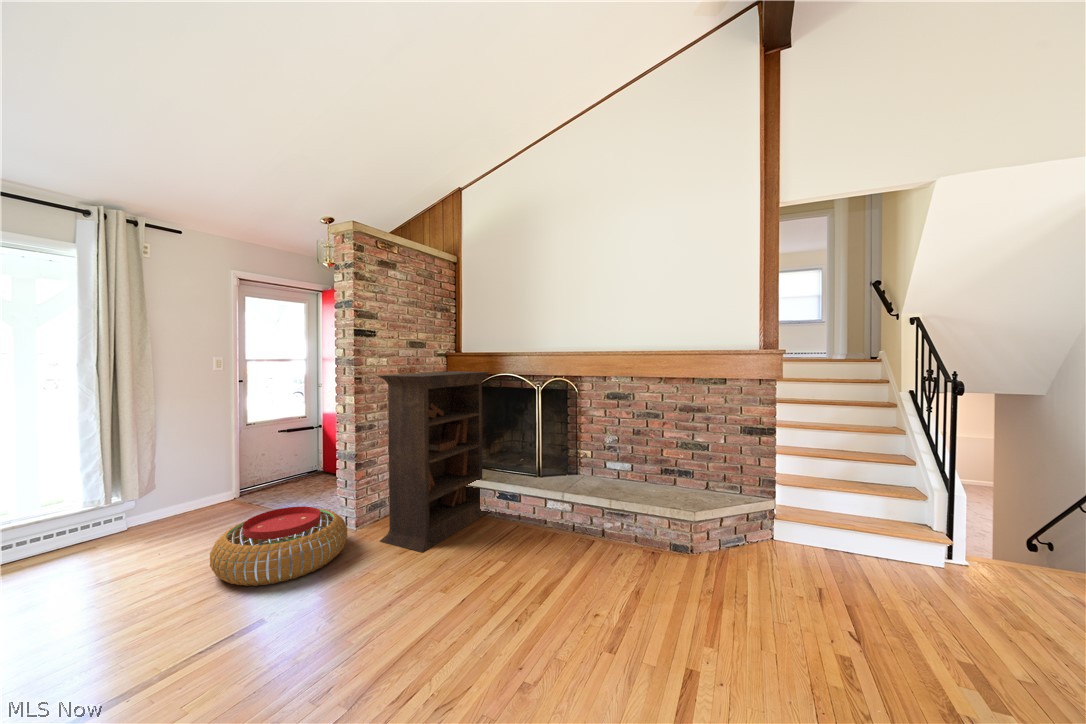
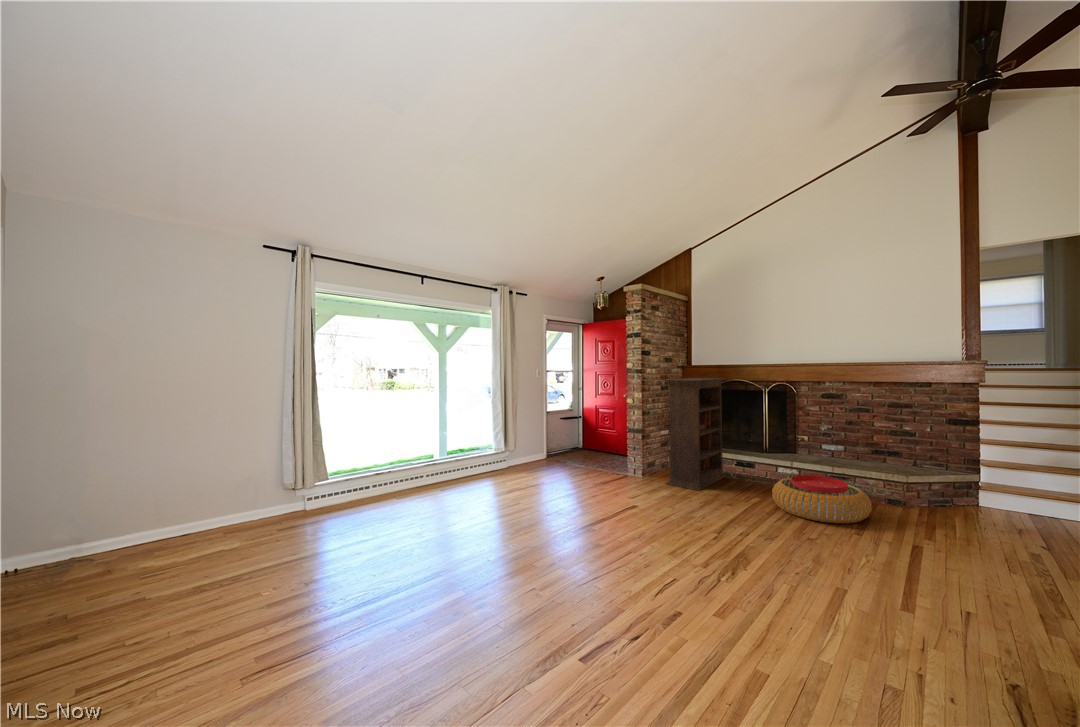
pouf: present [210,507,348,586] -> present [772,475,872,524]

